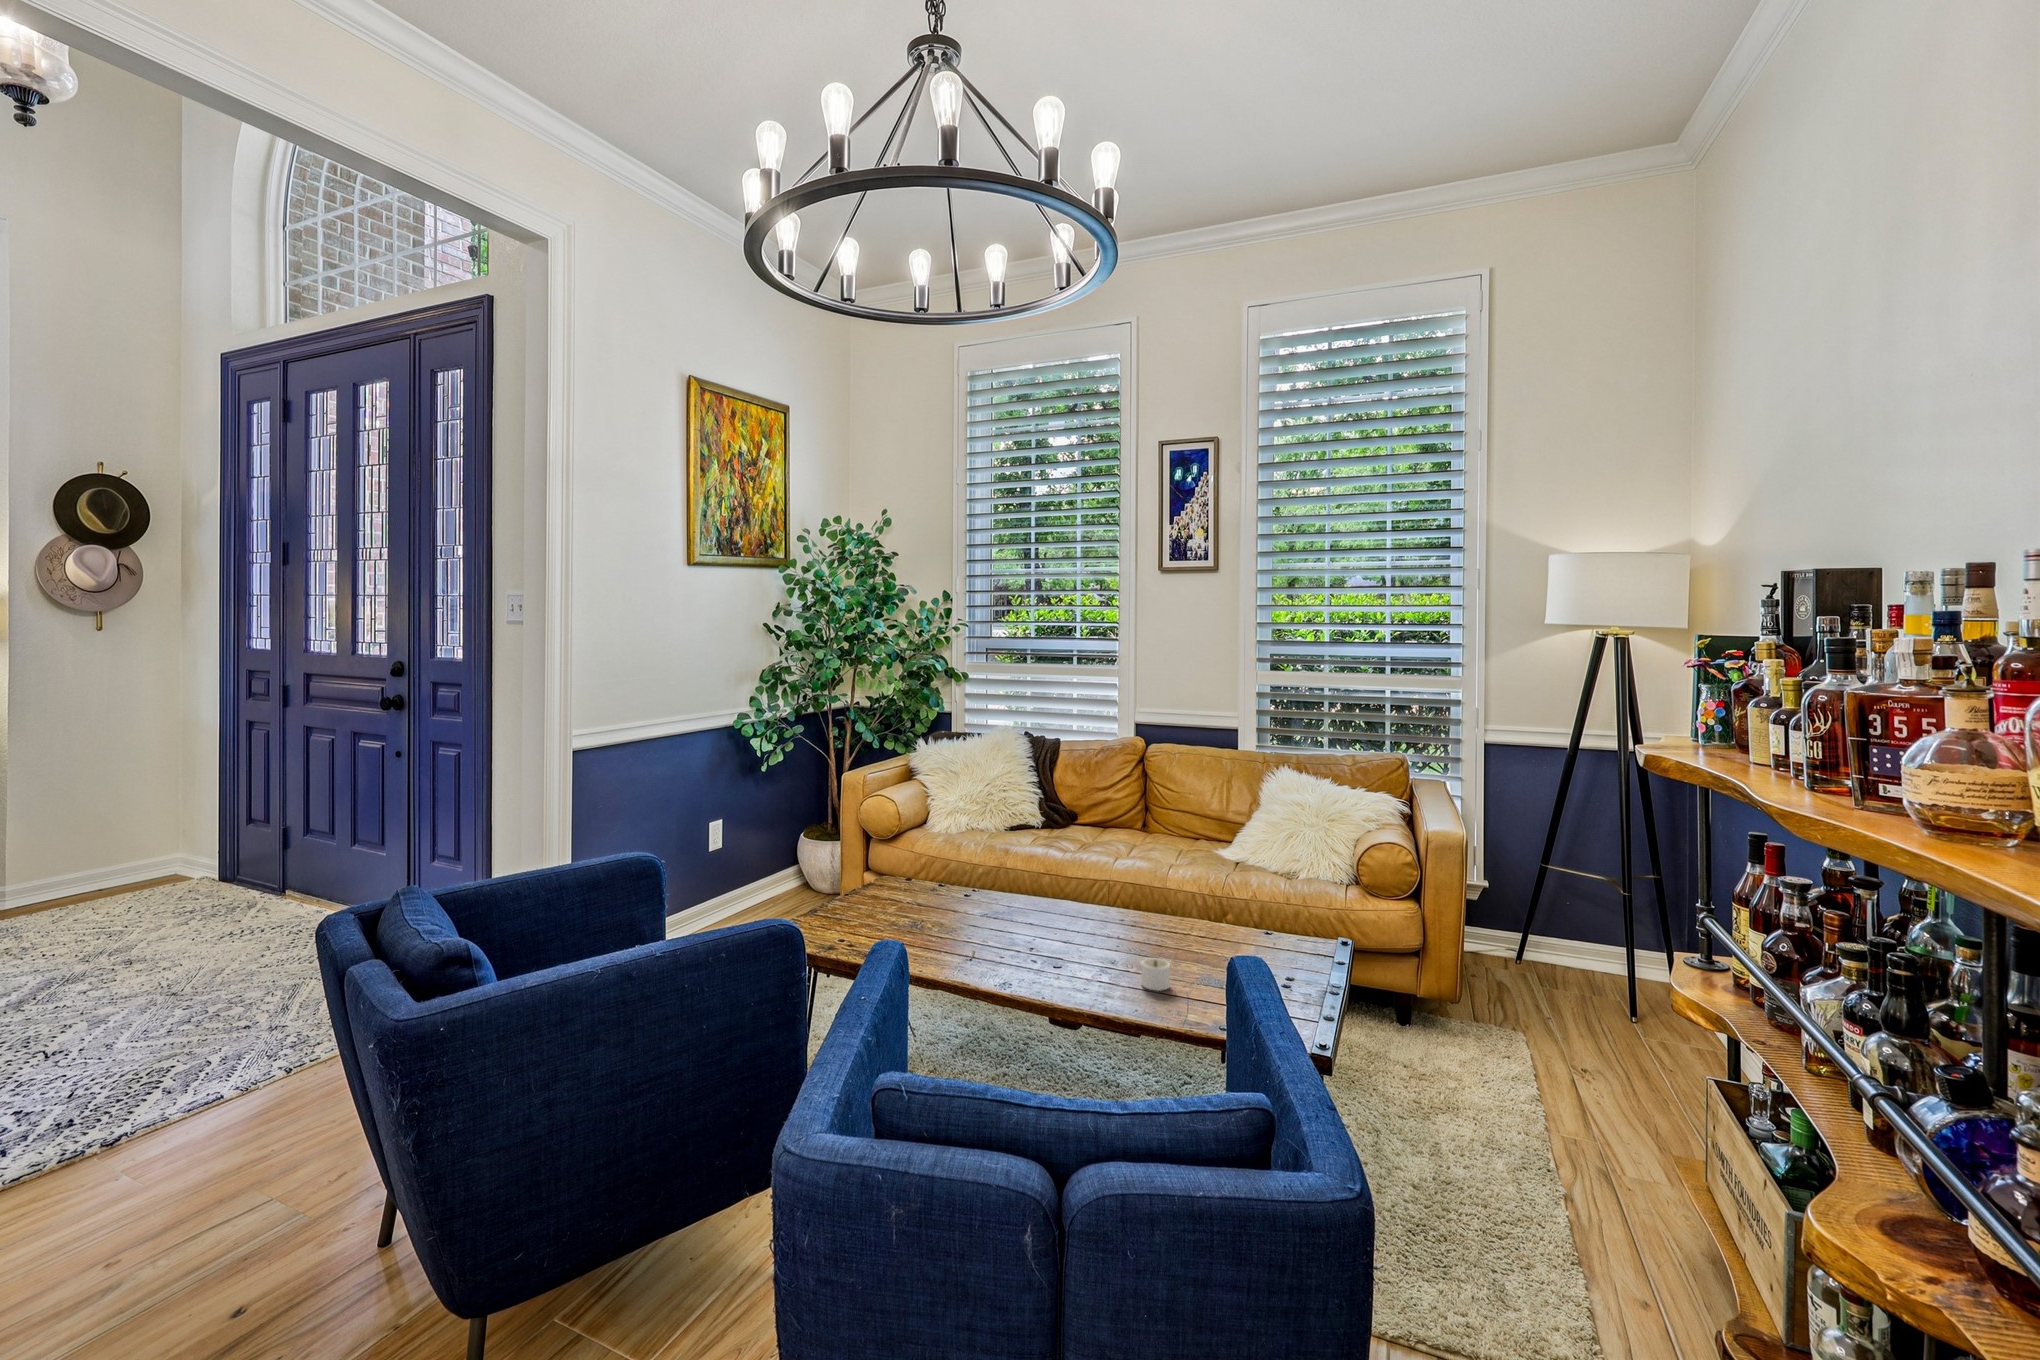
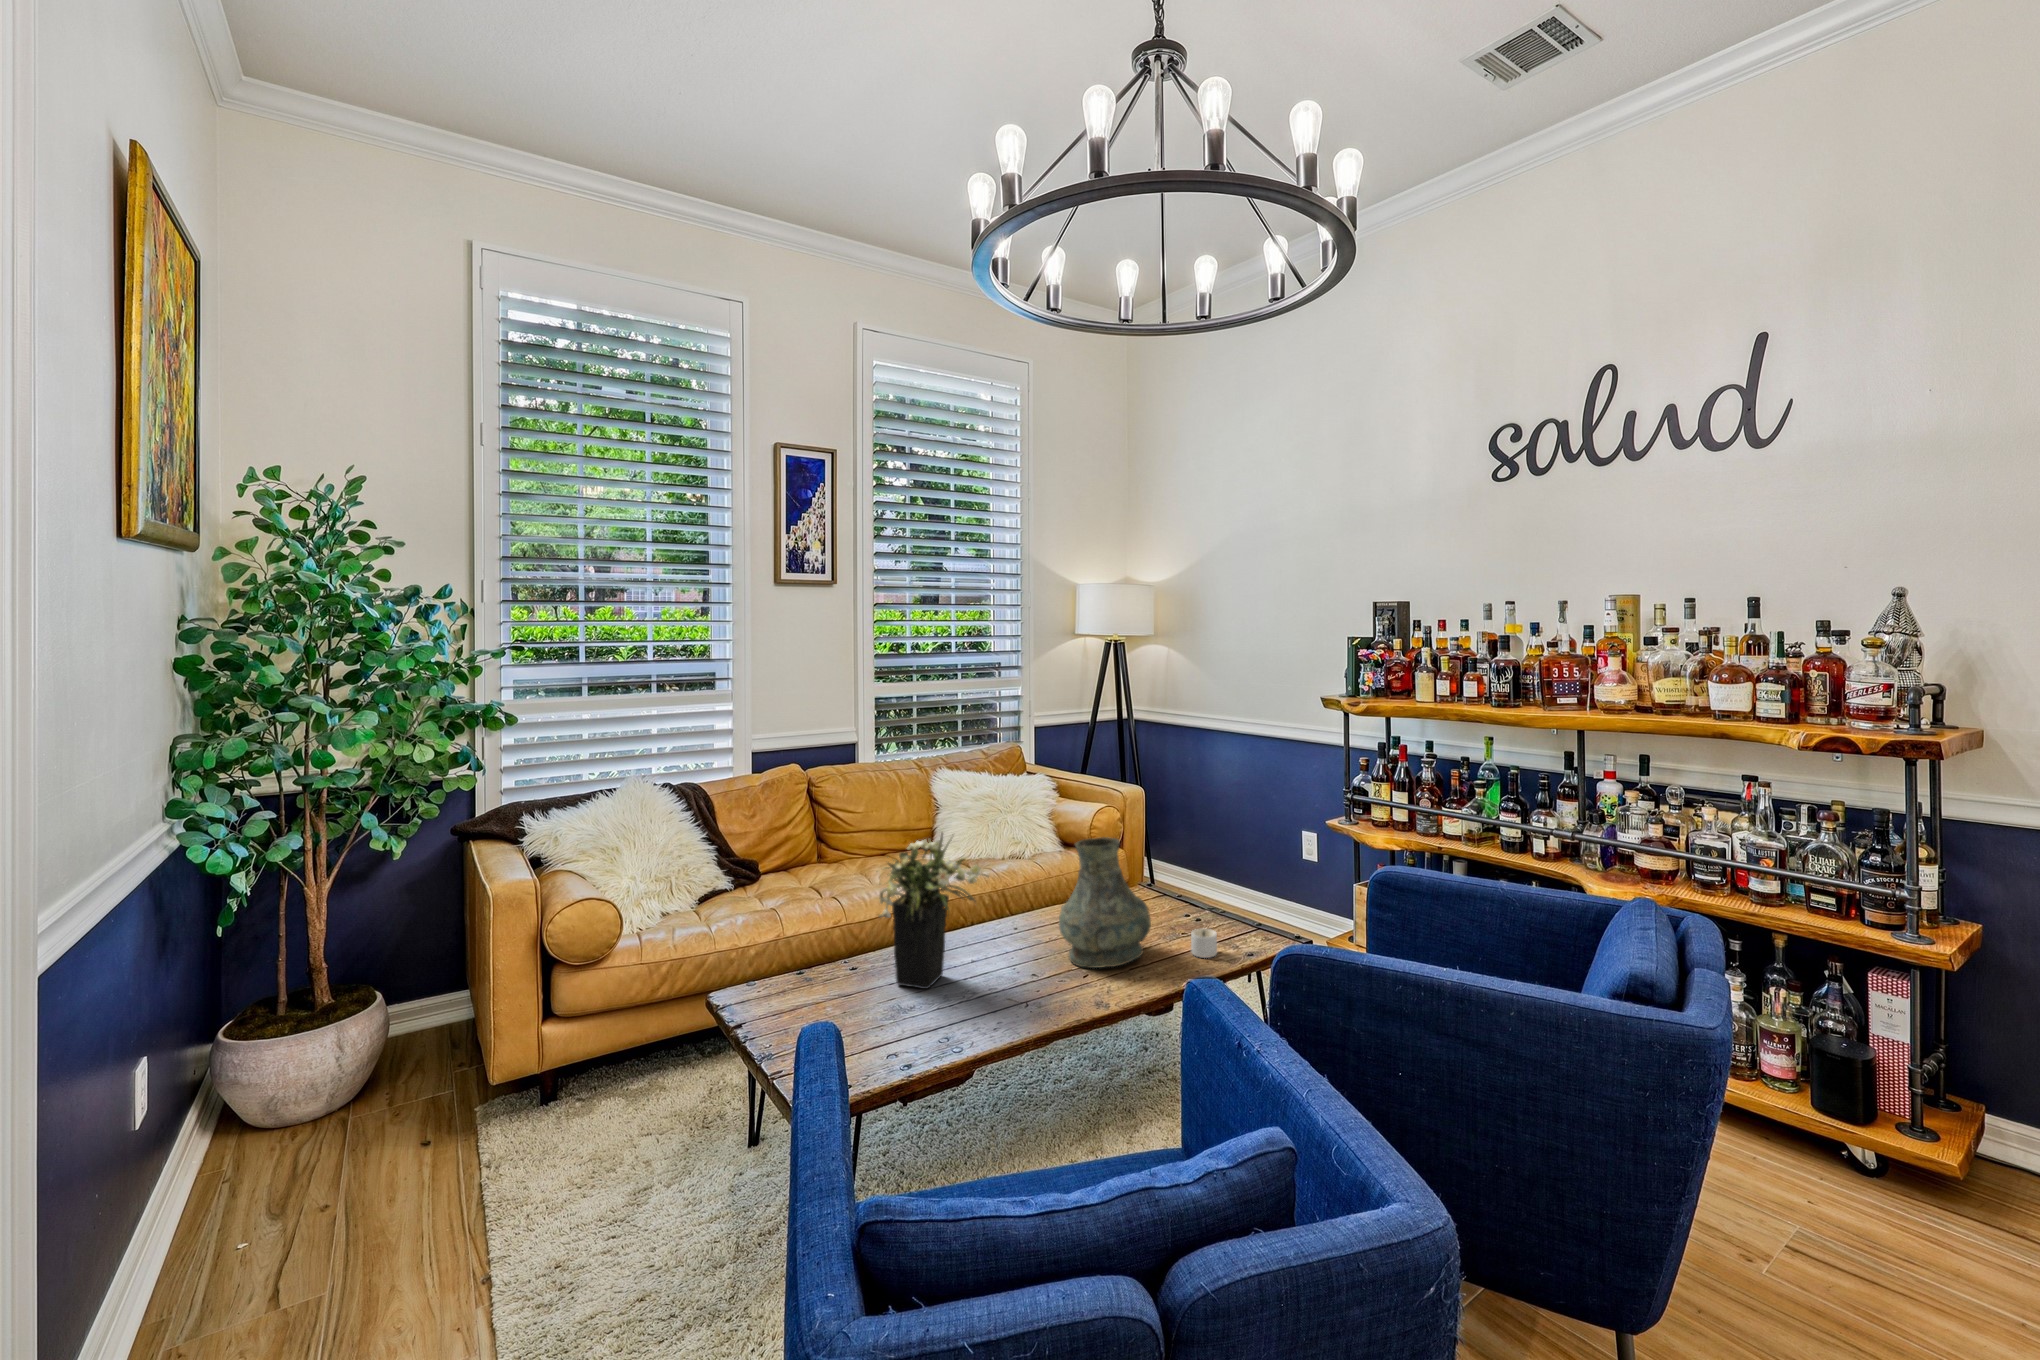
flower arrangement: none [893,792,995,914] -> present [879,833,988,989]
vase: none [1038,833,1132,960] -> present [1059,837,1151,968]

